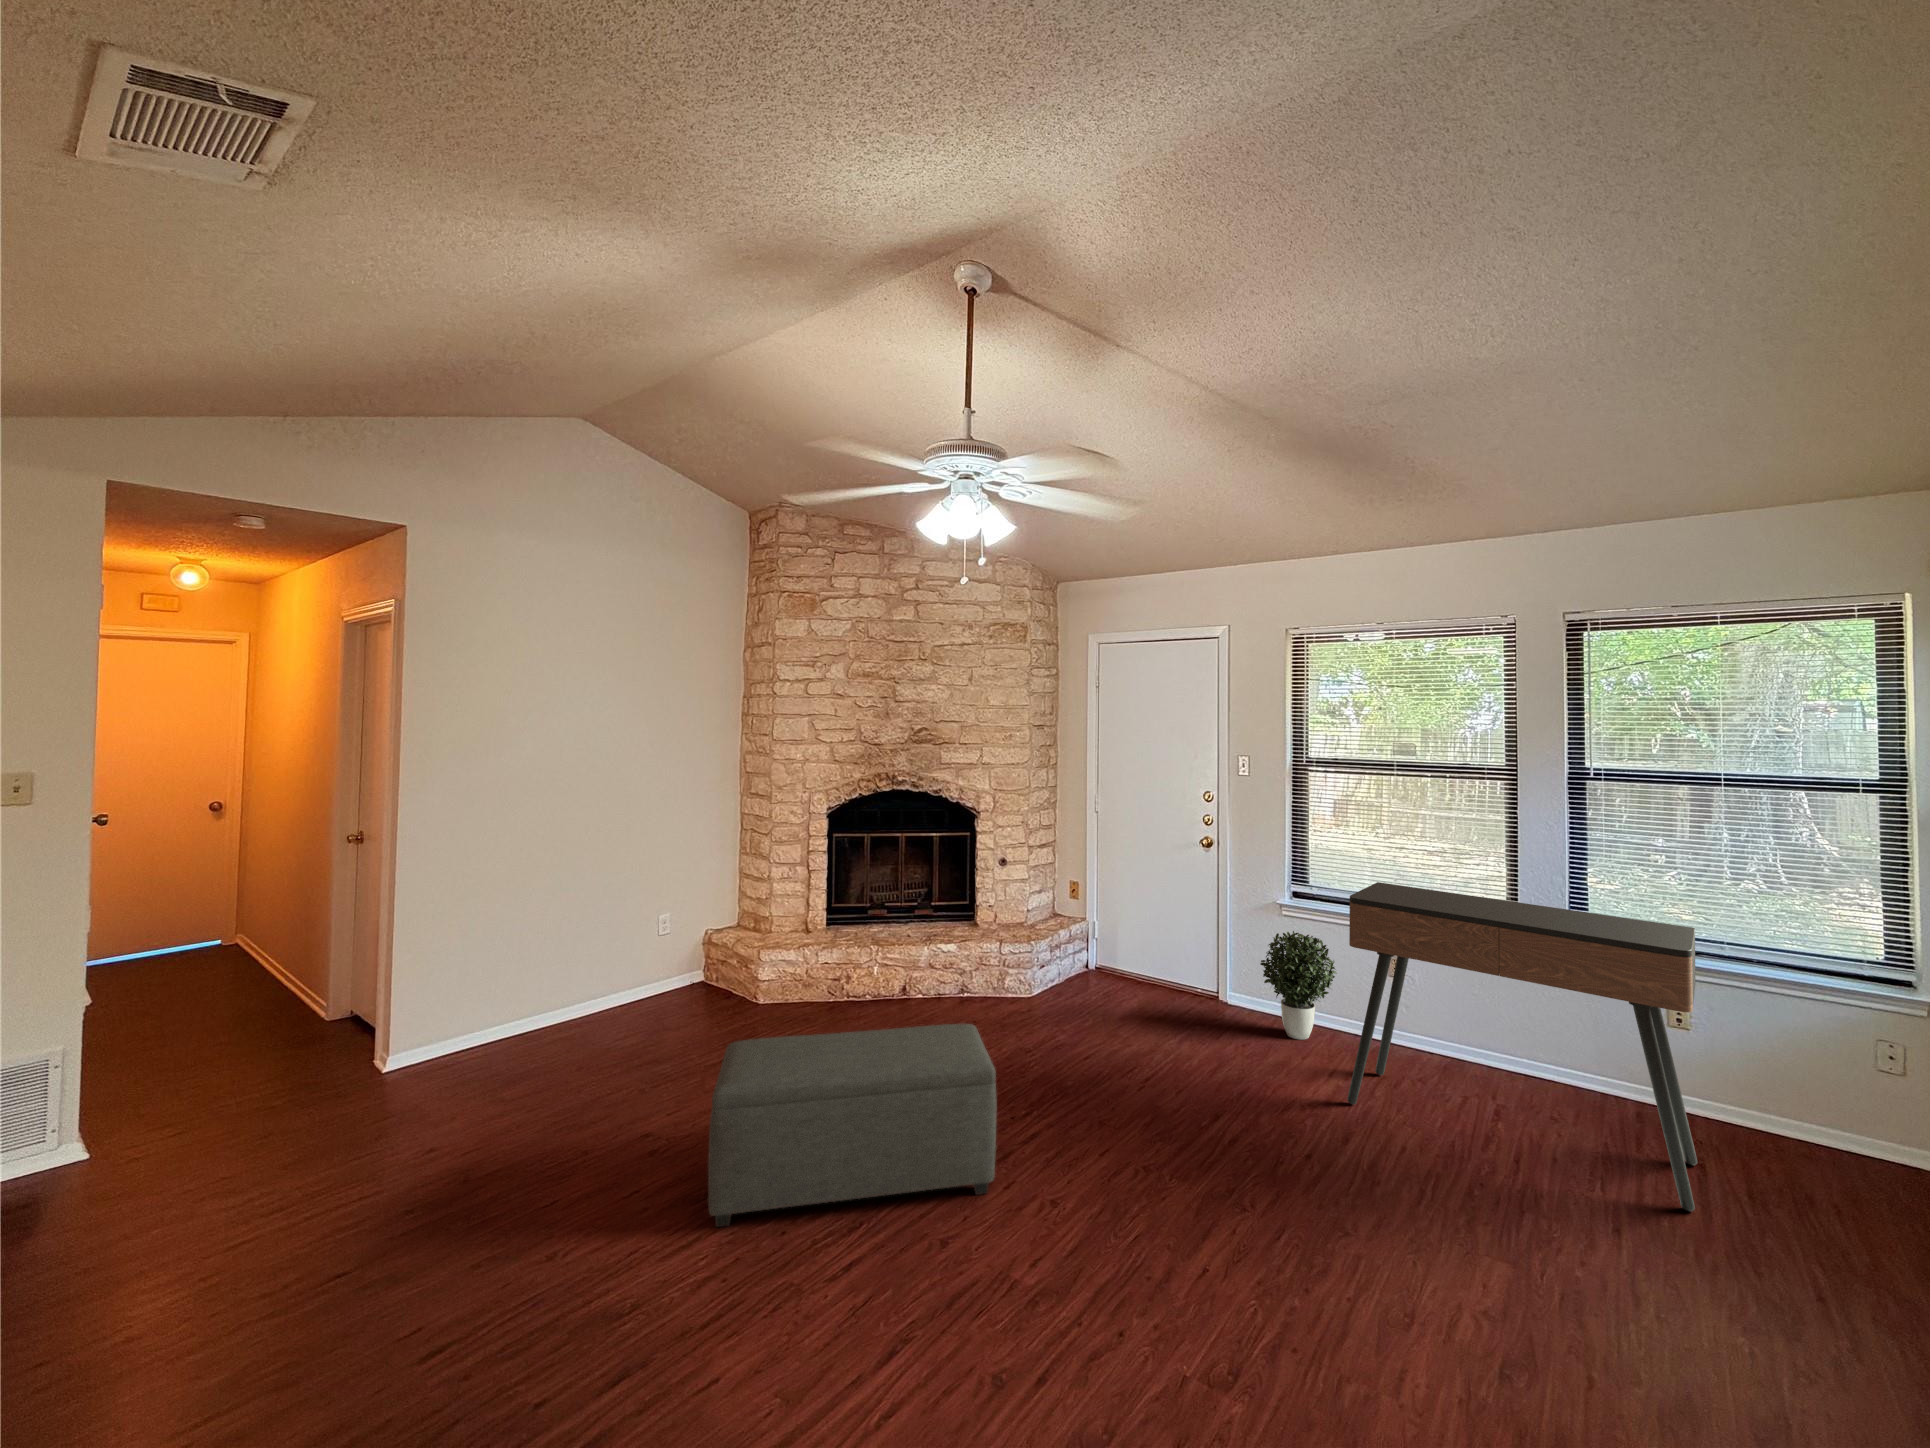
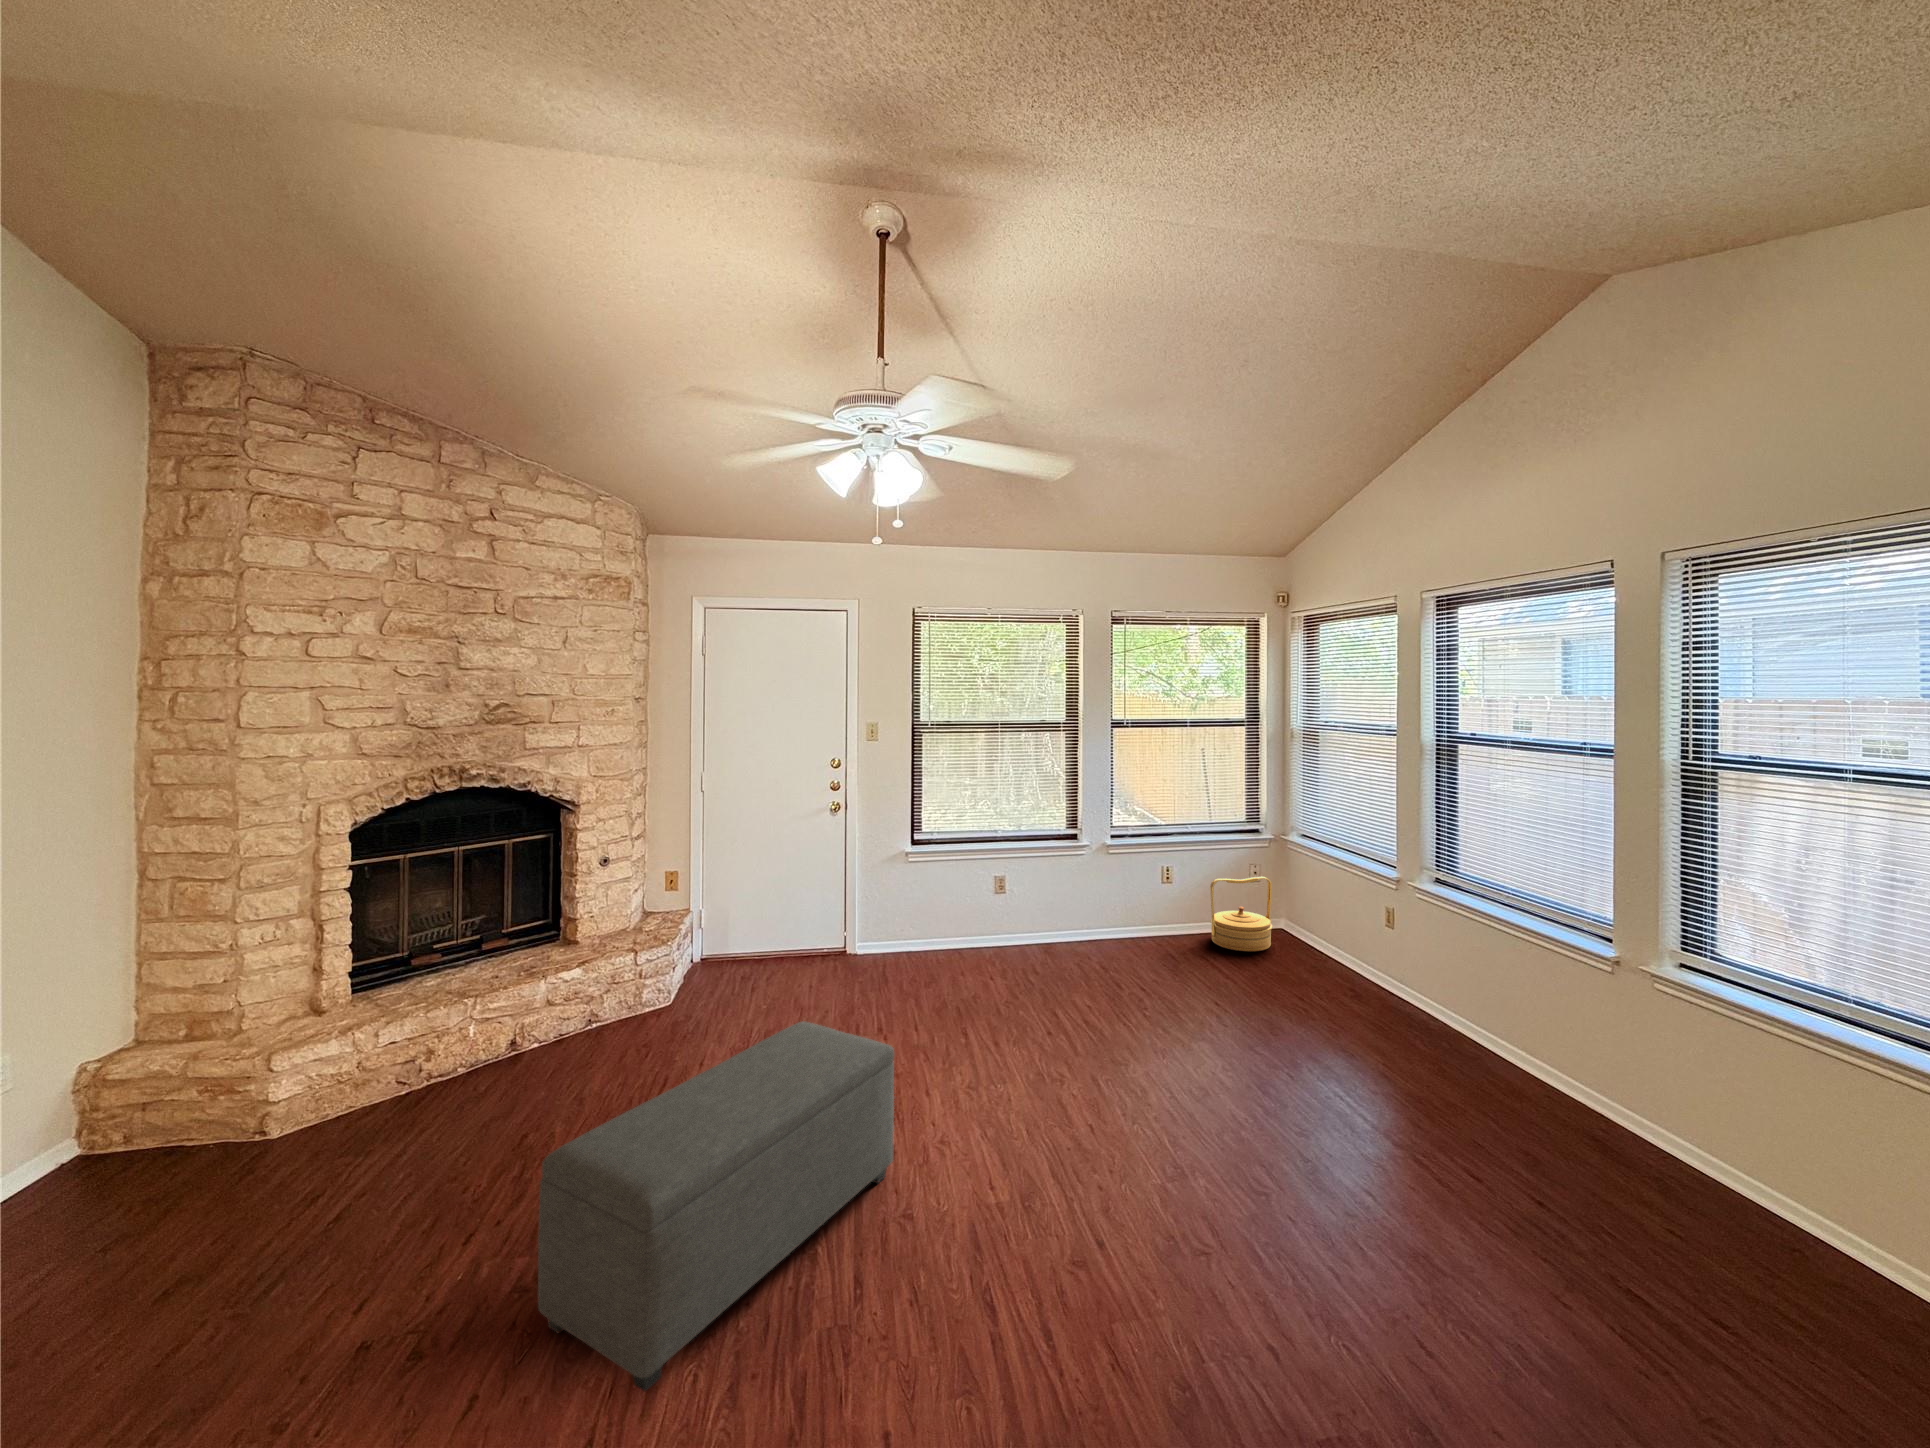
console table: present [1347,882,1698,1211] -> none [1016,812,1229,989]
potted plant: present [1260,931,1337,1040] -> none [910,869,970,960]
woven basket: none [1743,1049,1902,1206] -> present [1210,877,1272,952]

